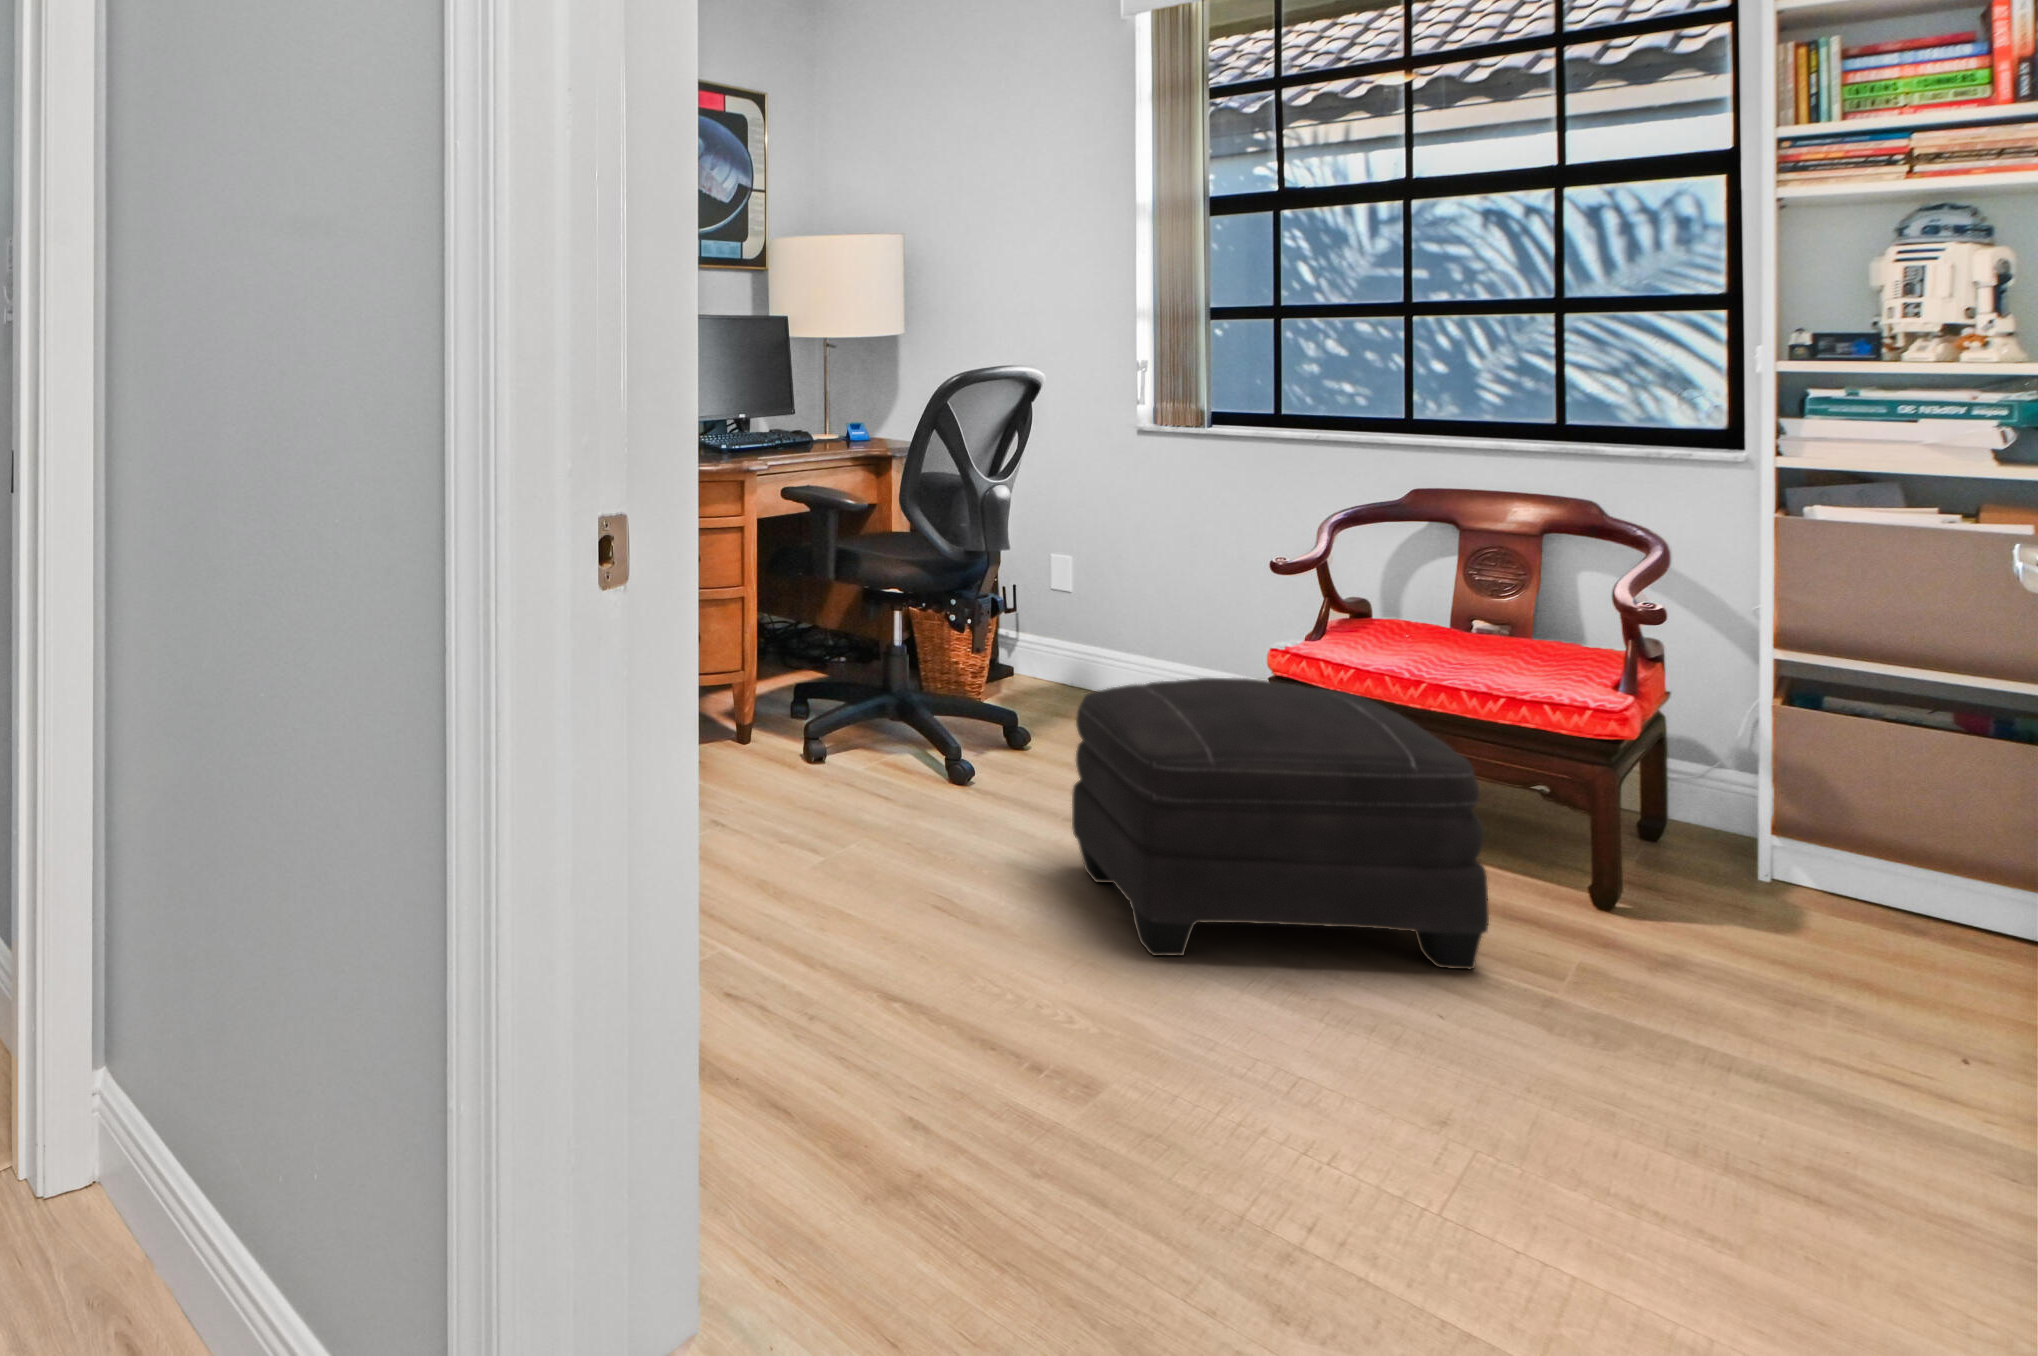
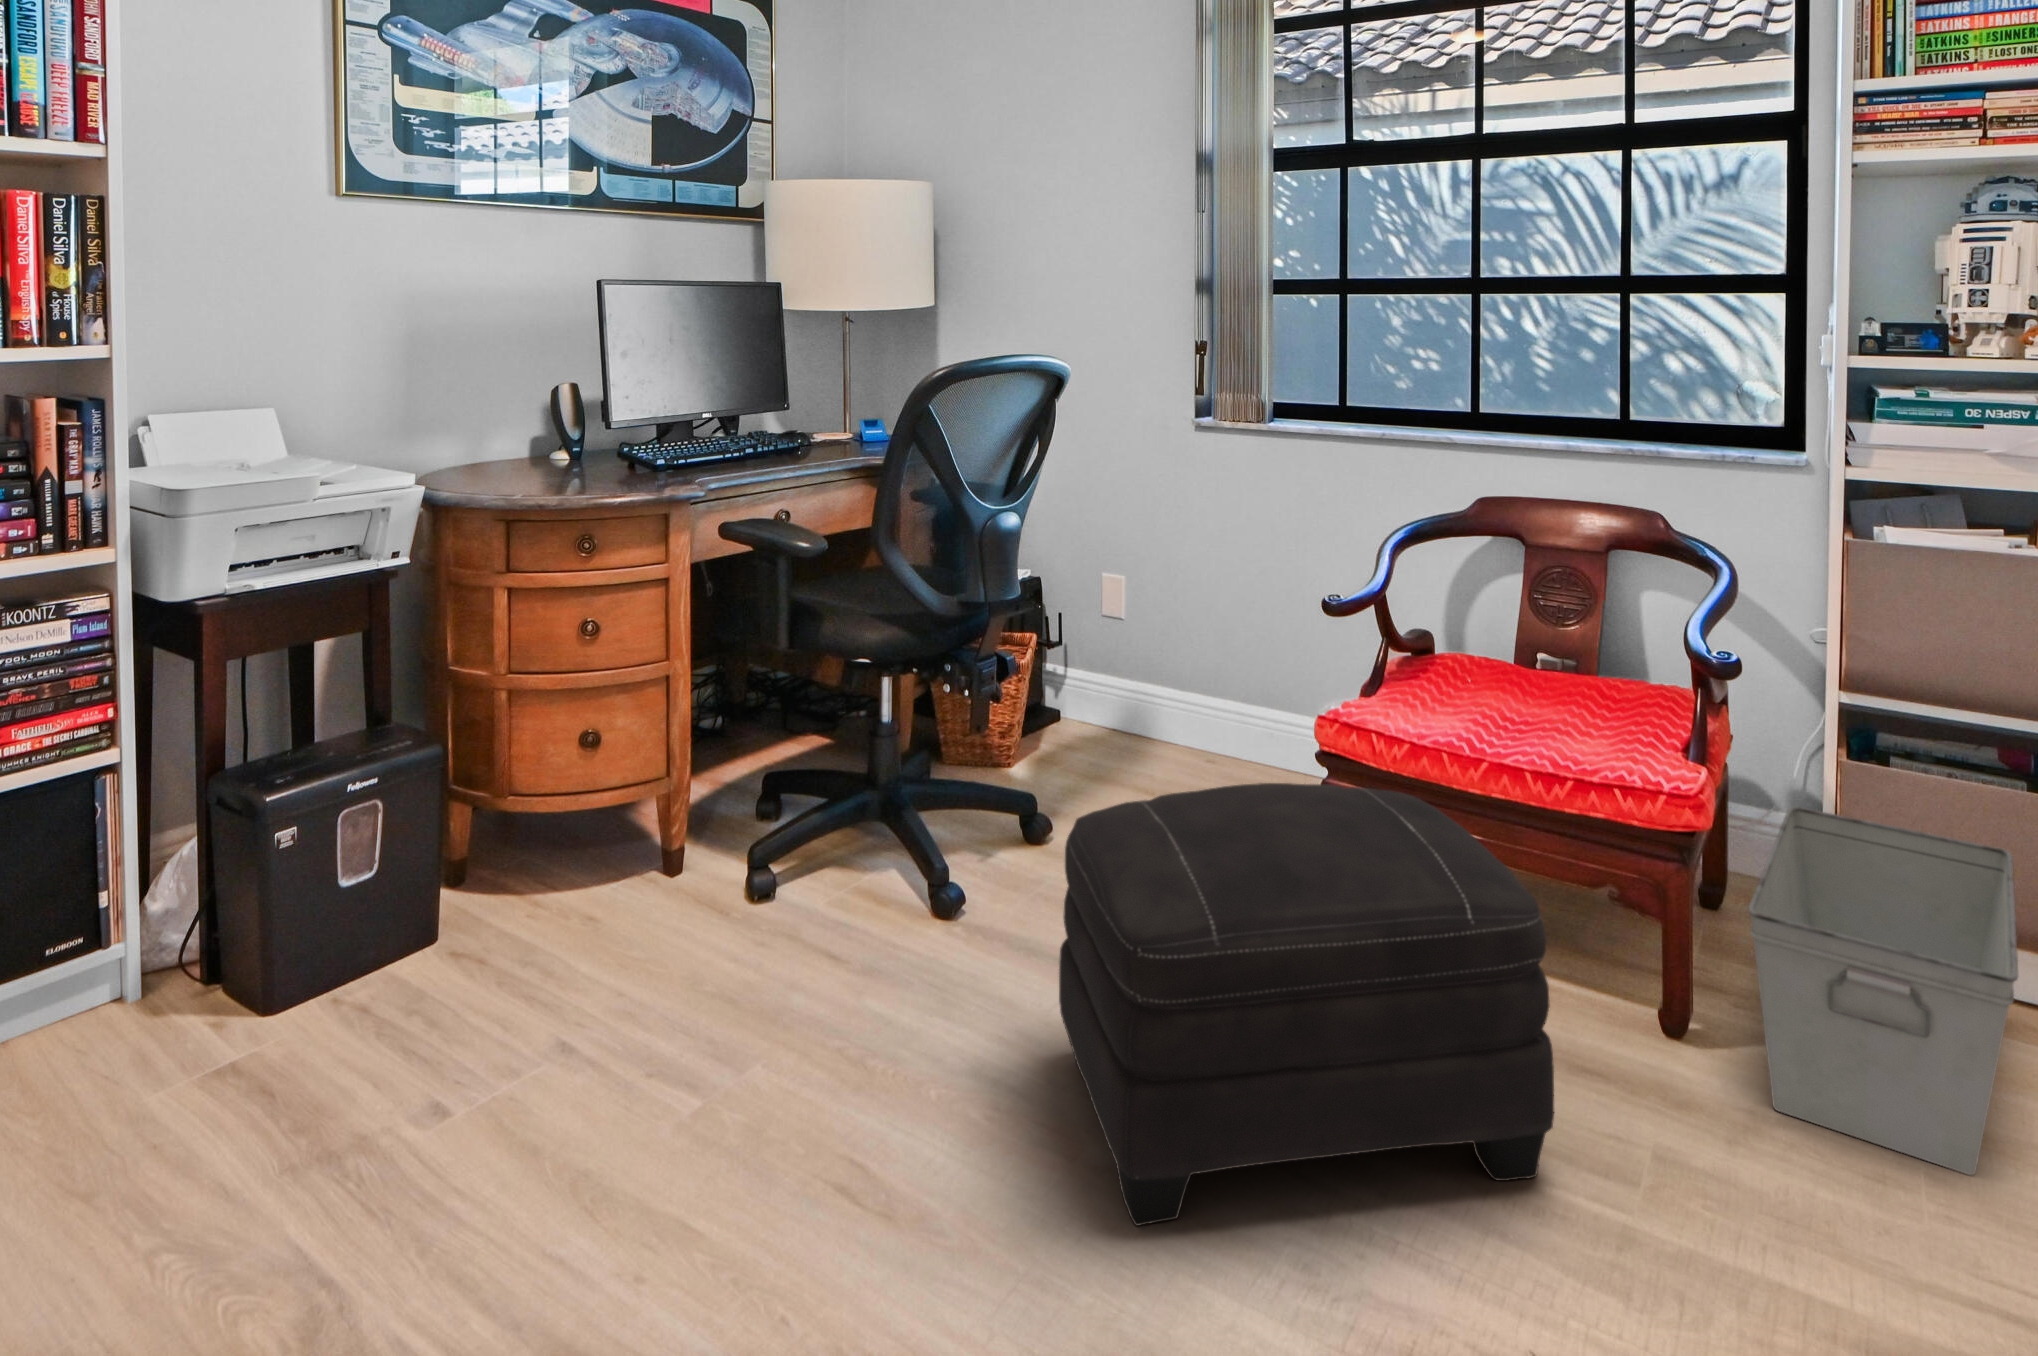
storage bin: none [1668,744,1952,1014] -> present [1748,807,2018,1175]

